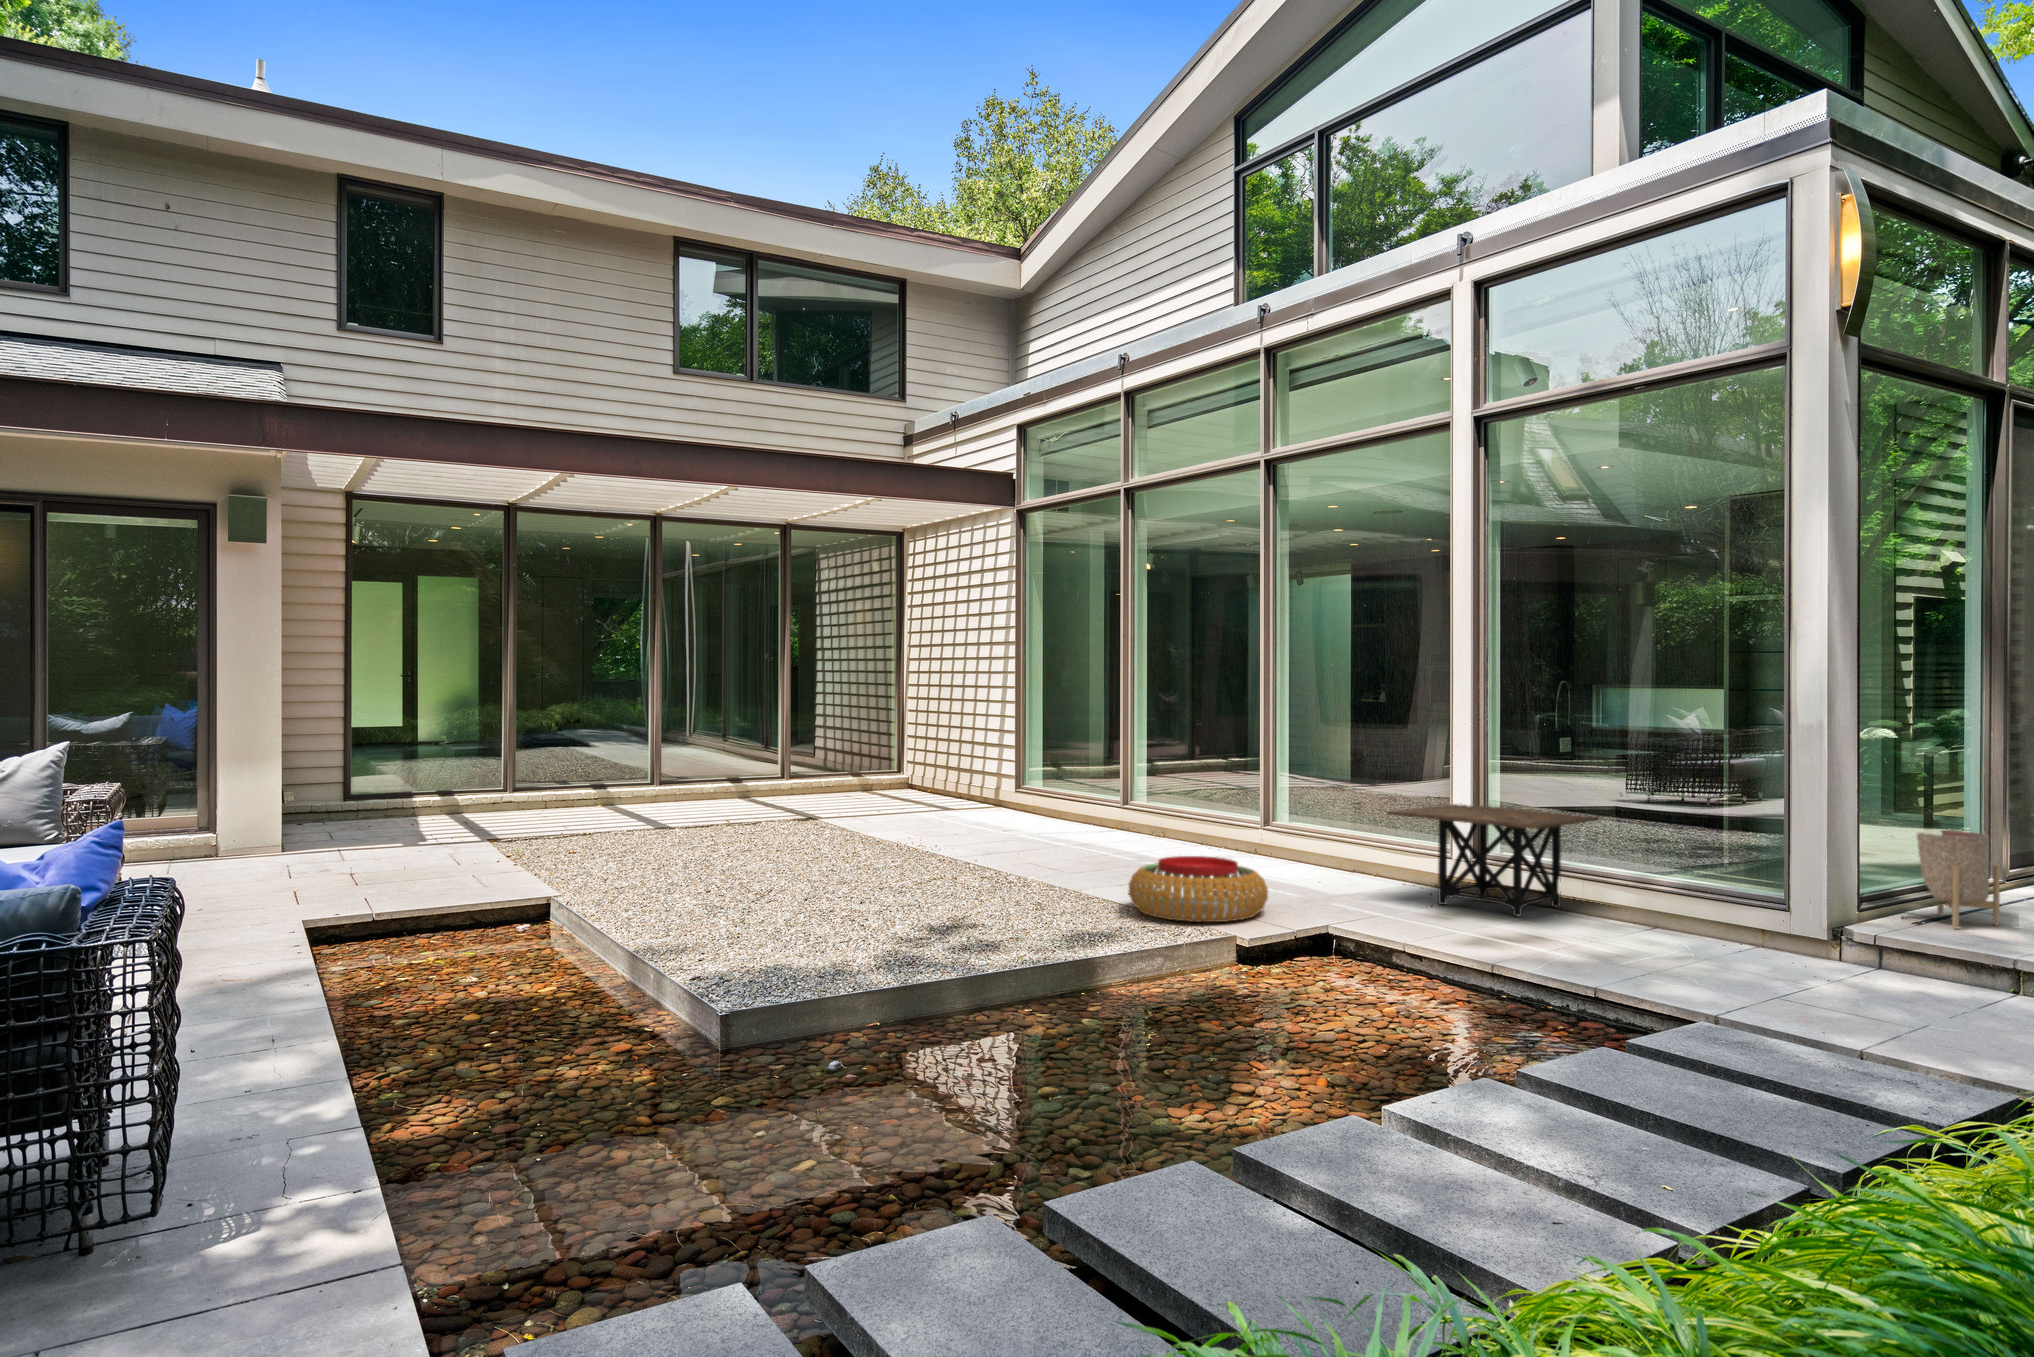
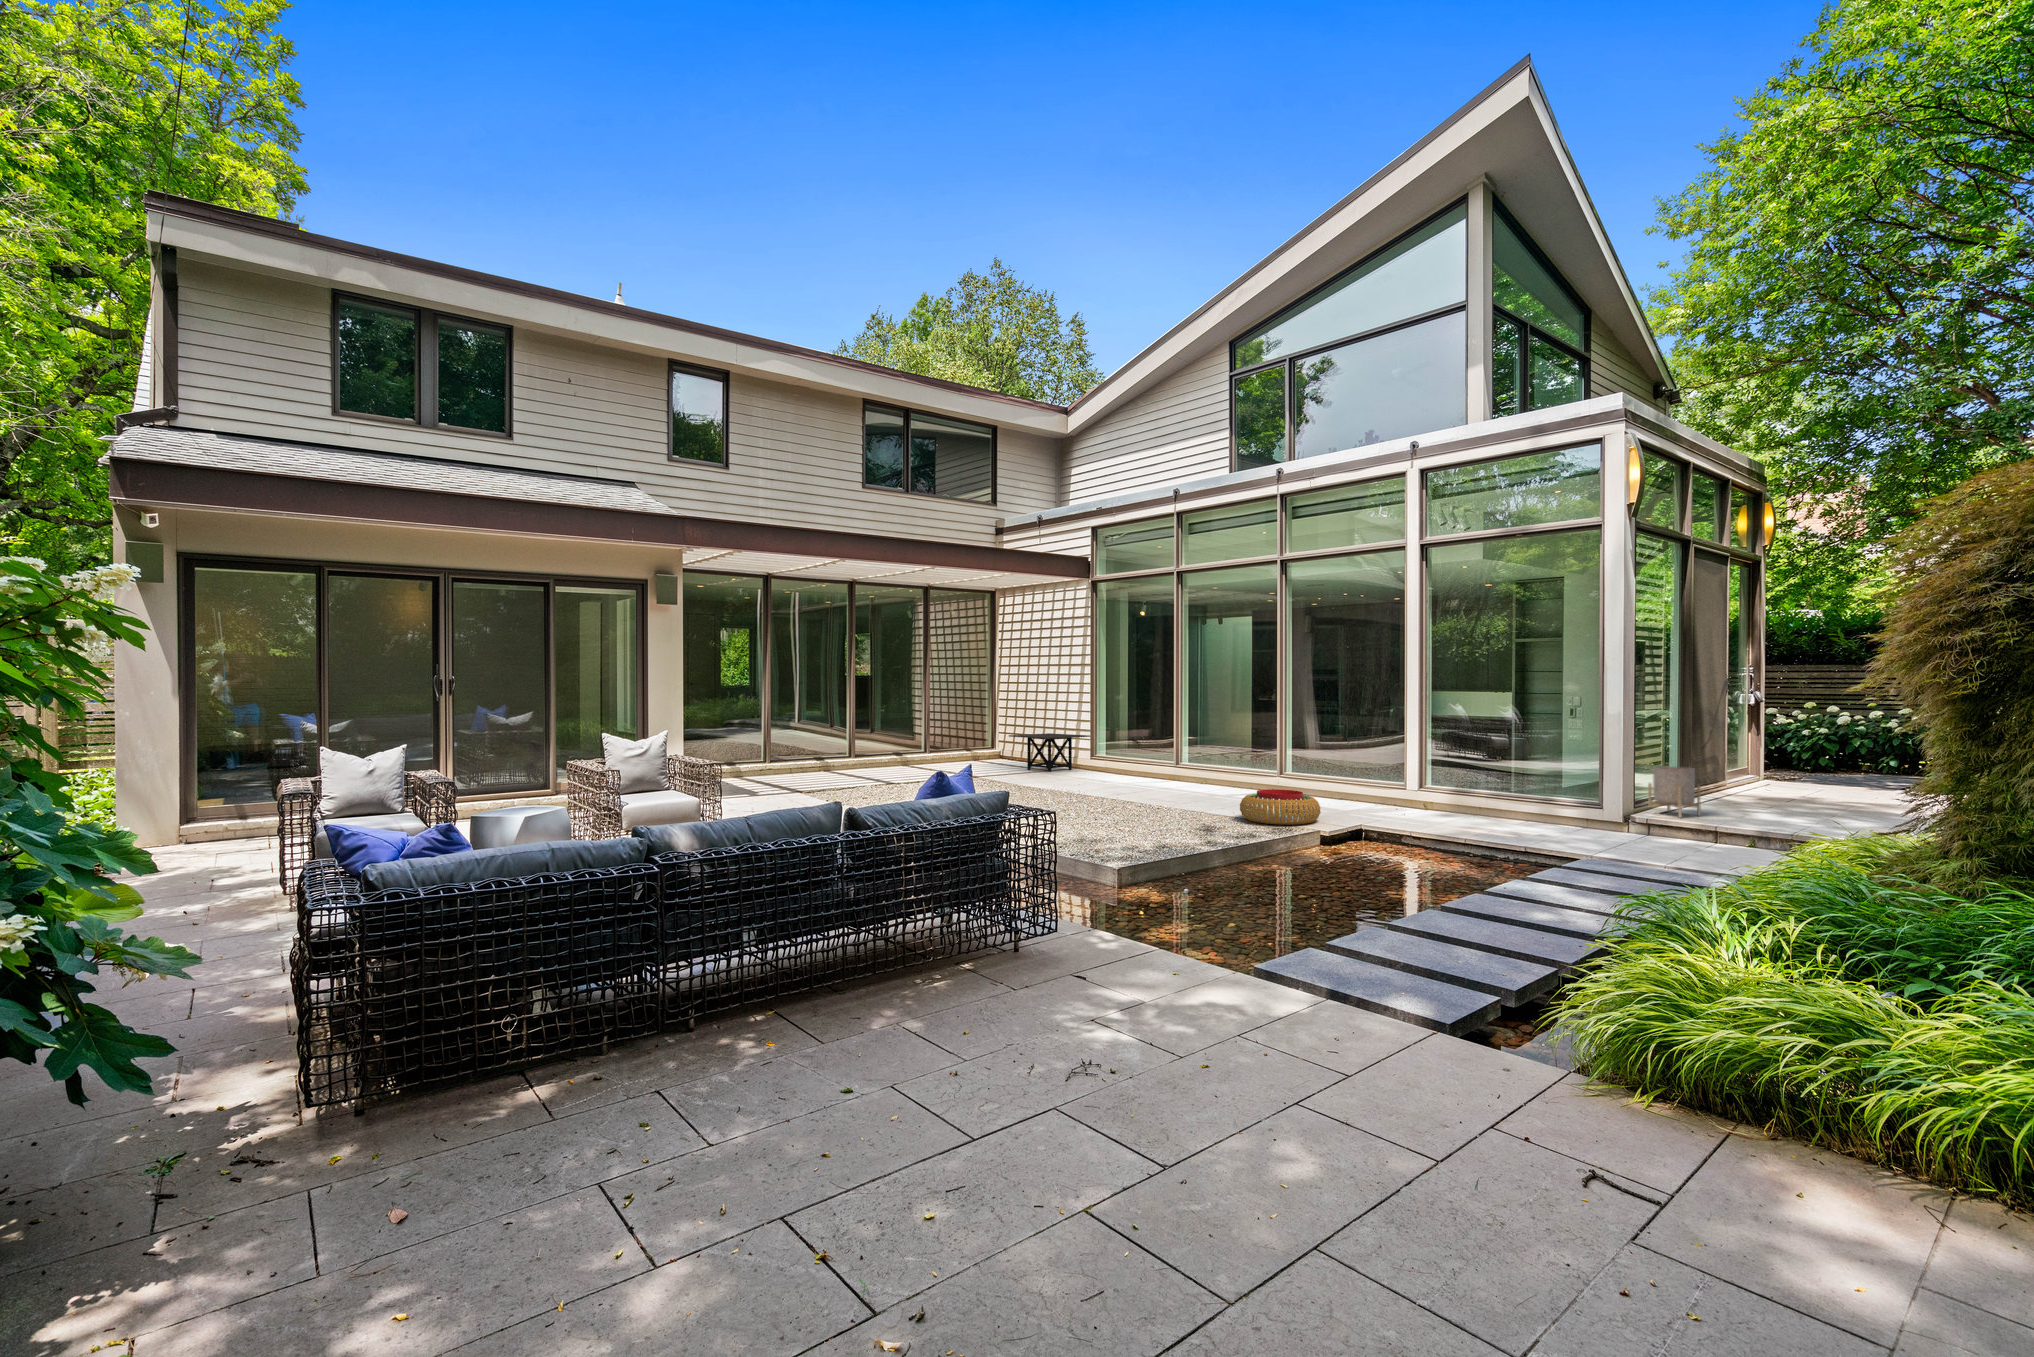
side table: present [1387,804,1599,916] -> present [1009,733,1091,772]

